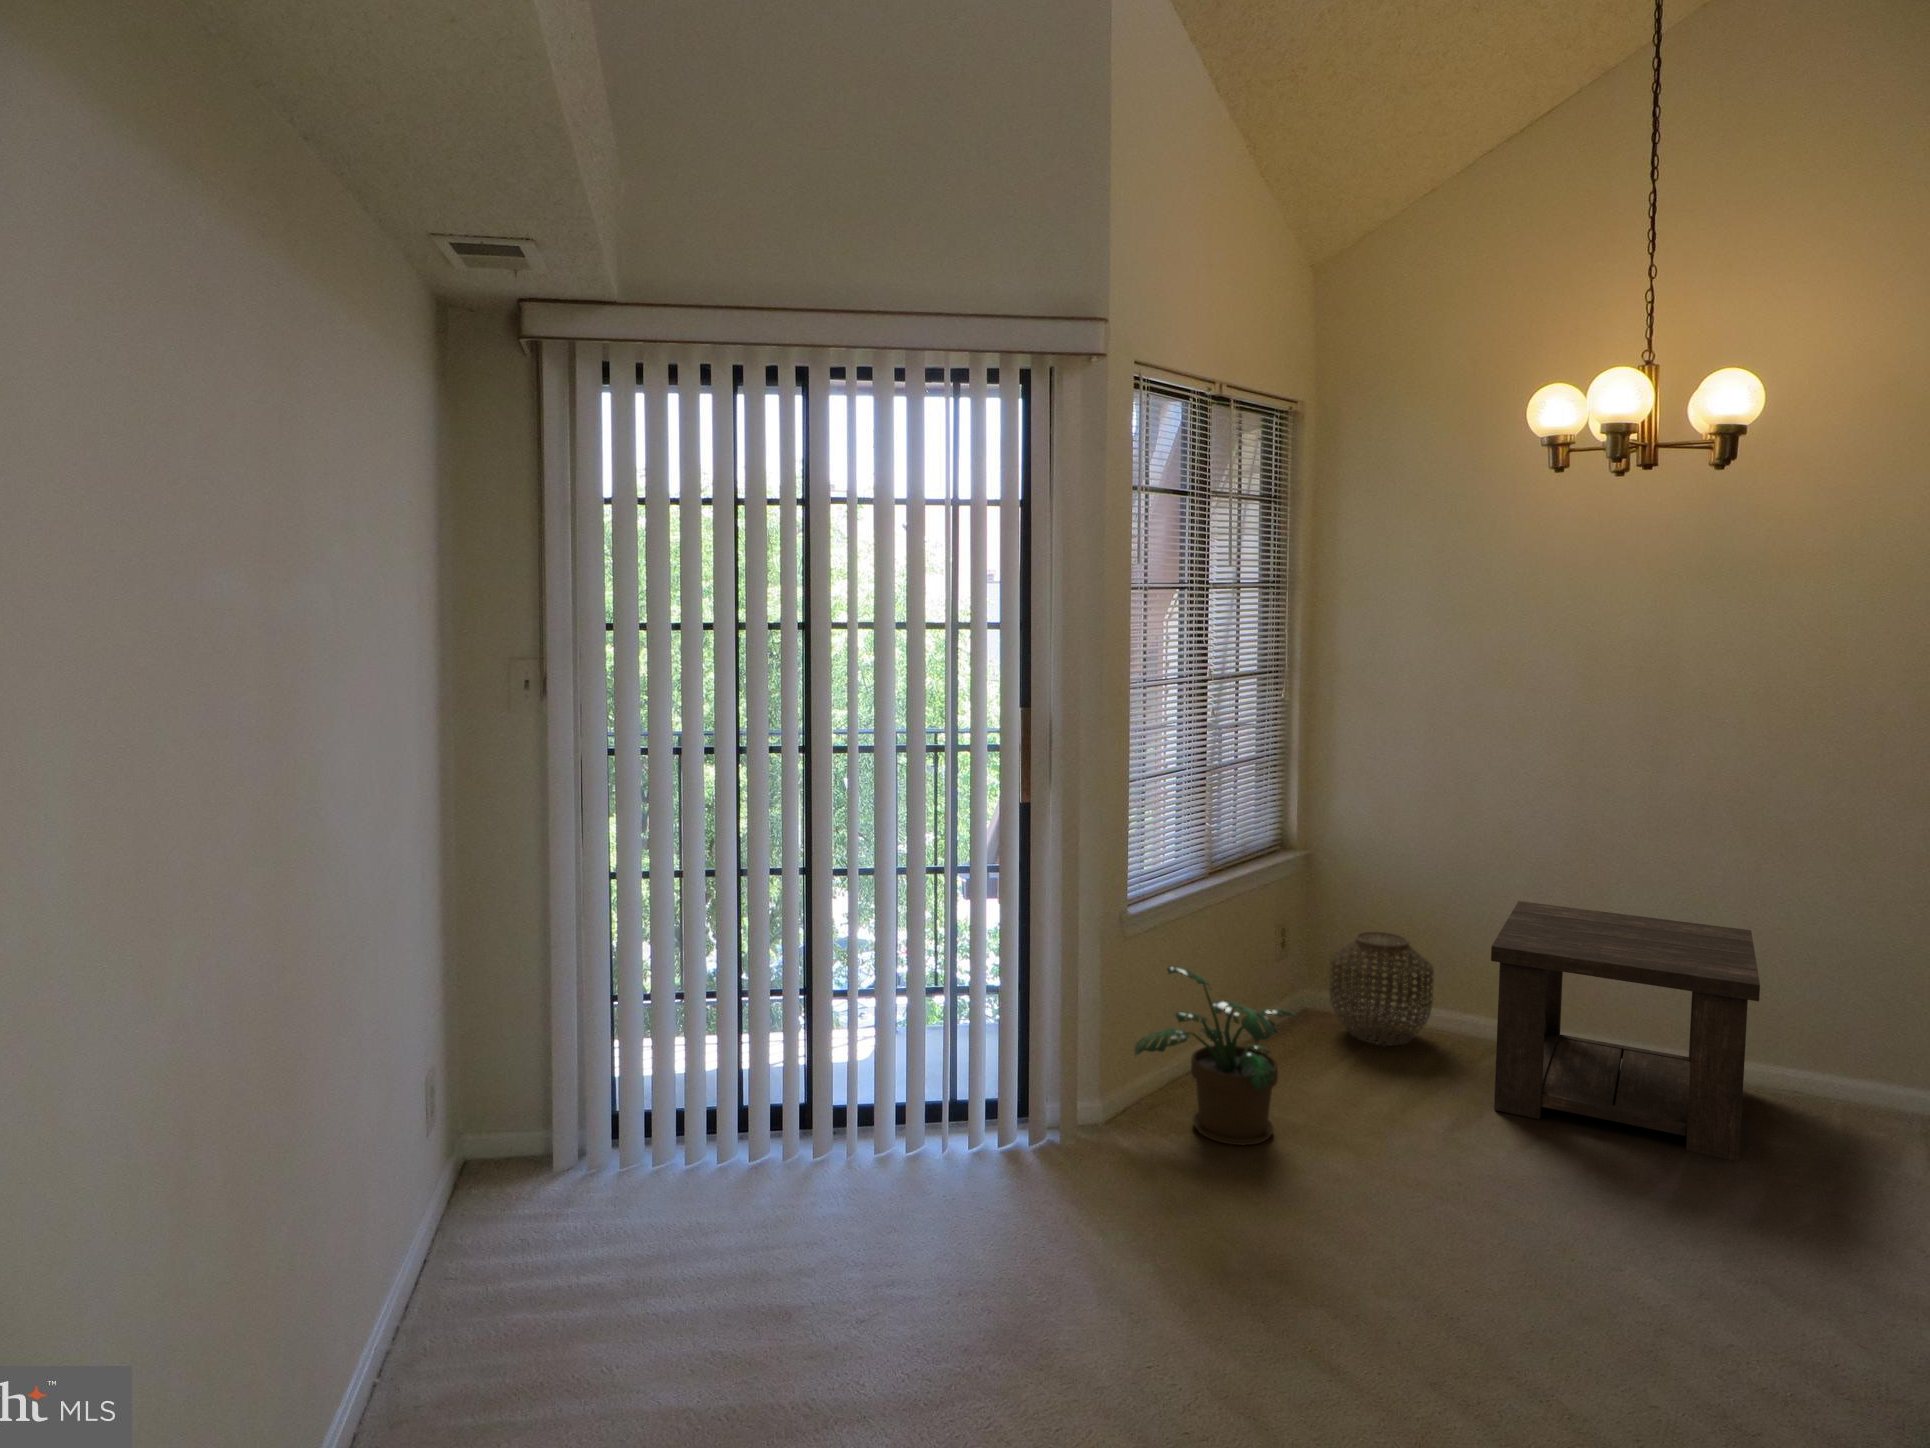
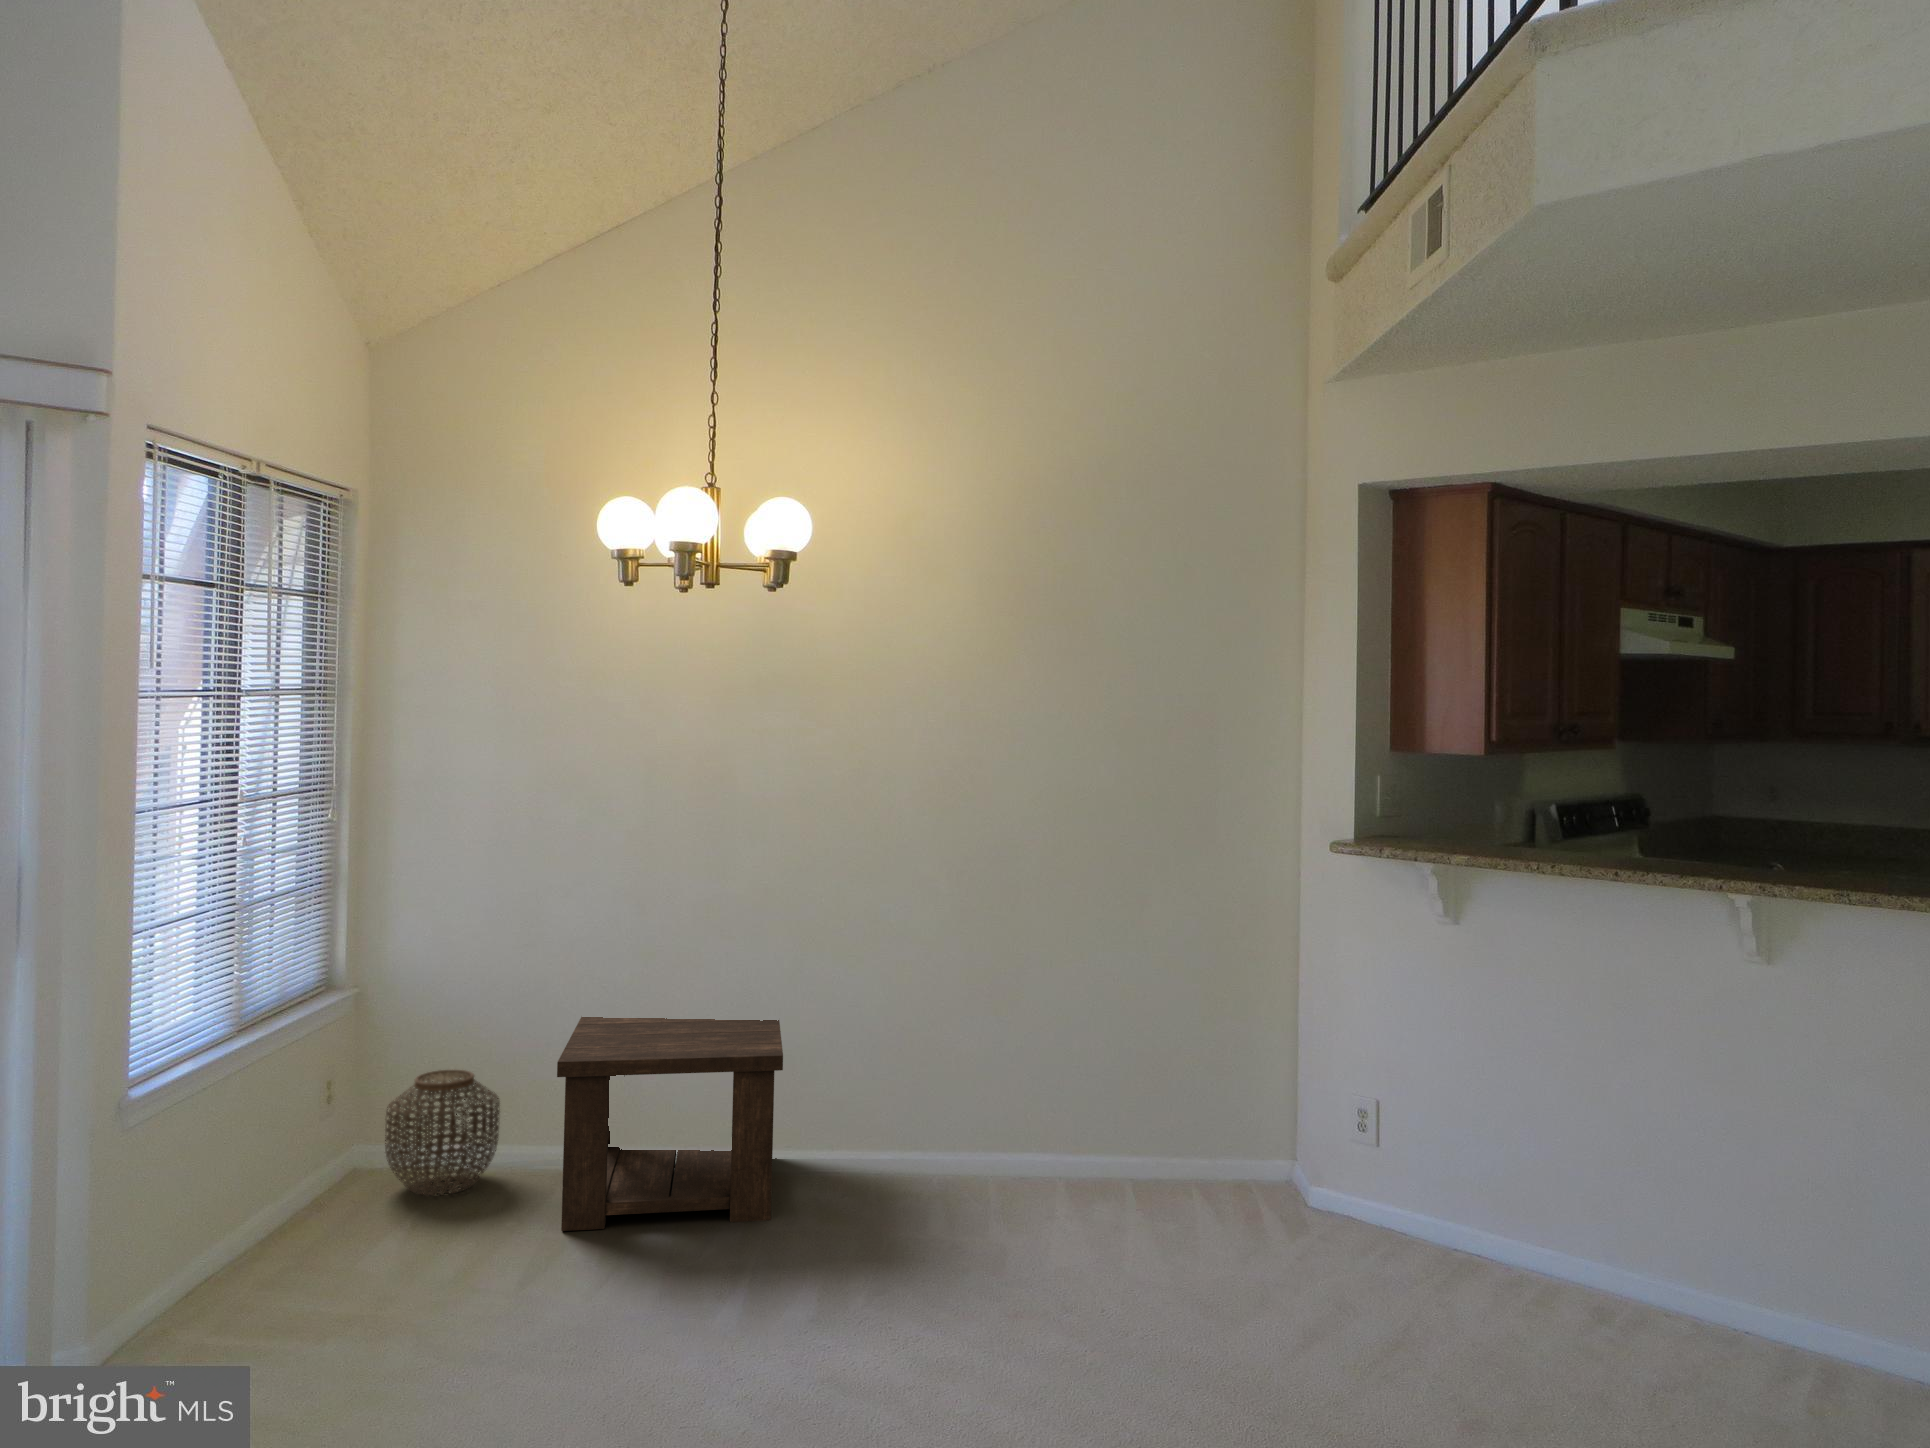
potted plant: present [1134,966,1298,1145] -> none [137,1151,358,1350]

